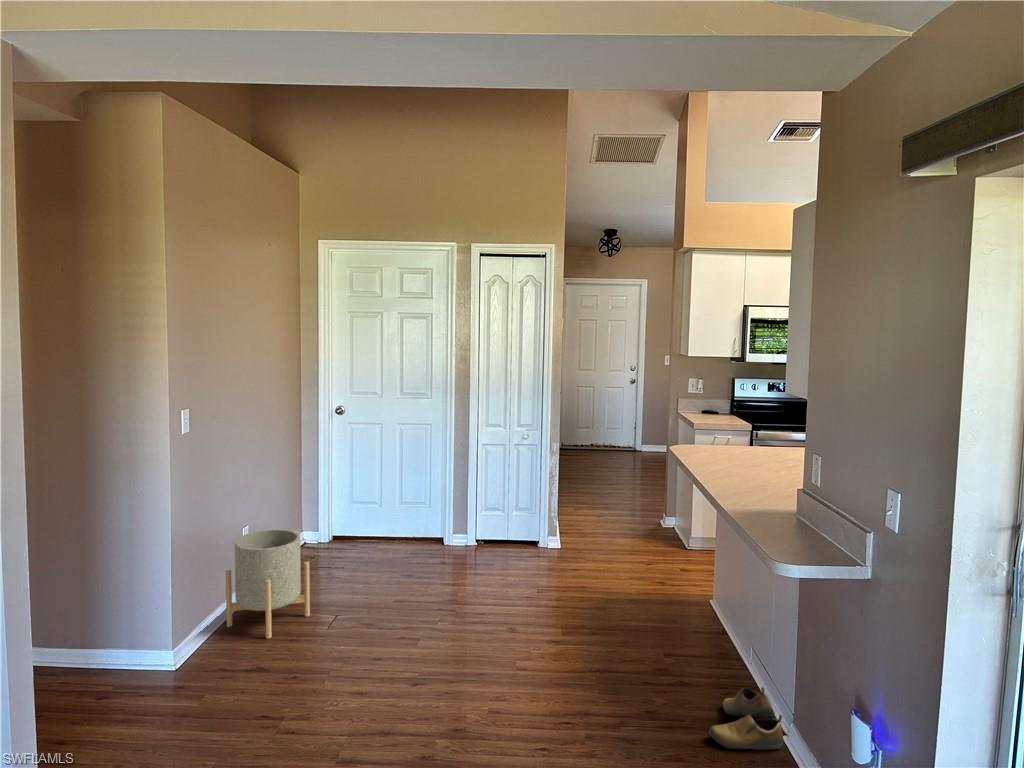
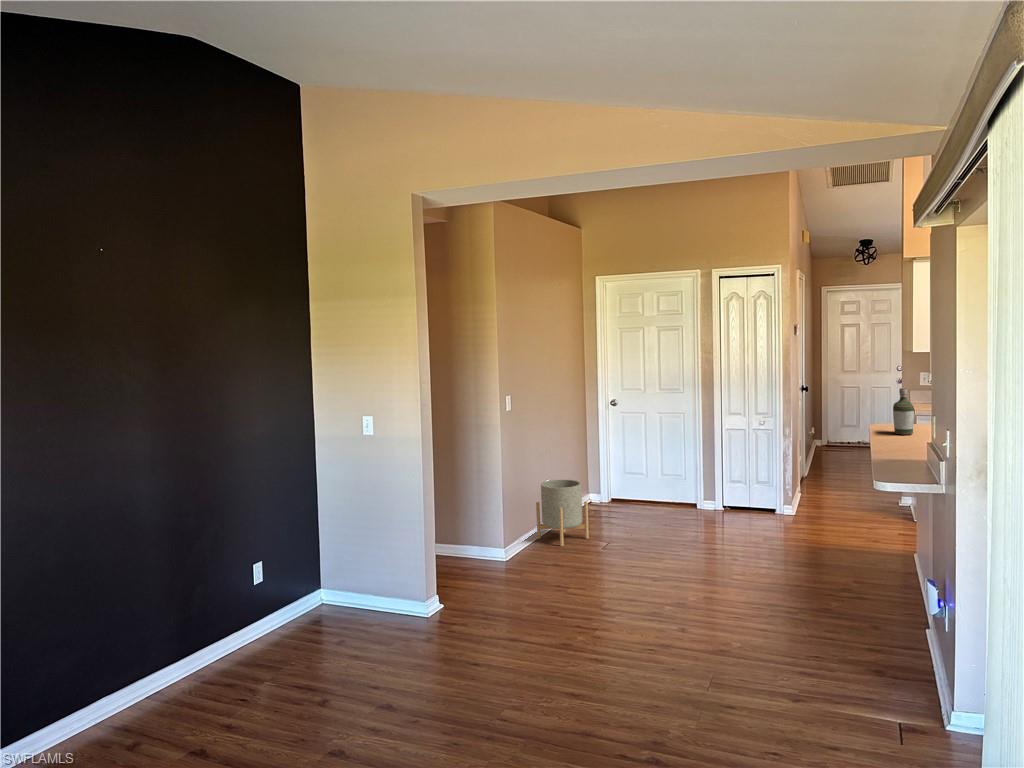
bottle: none [712,401,740,459] -> present [893,388,914,435]
shoe: present [710,687,783,750] -> none [837,585,893,627]

